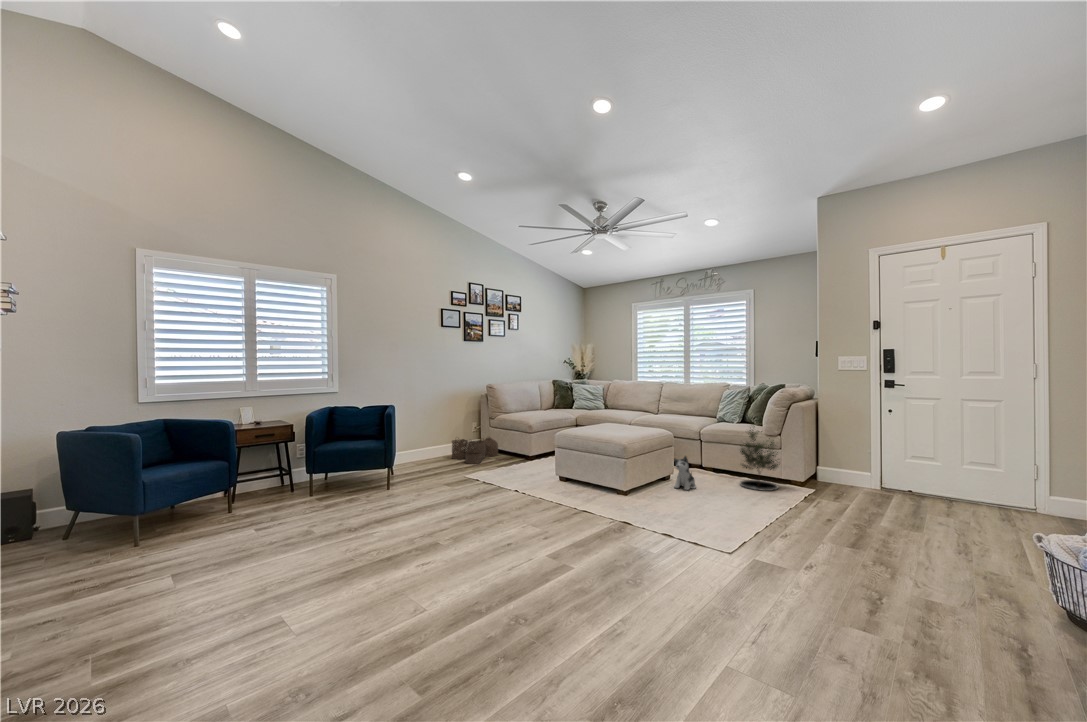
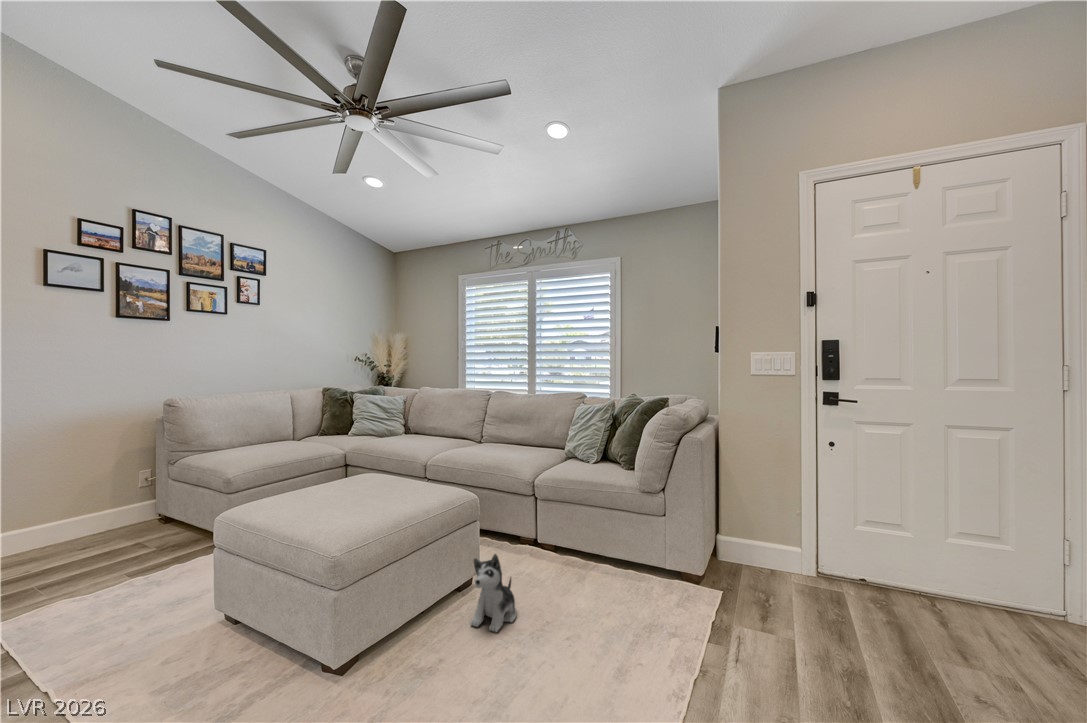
potted tree: present [740,426,780,491] -> none [594,472,671,608]
woven basket: present [452,437,498,464] -> none [40,500,175,578]

